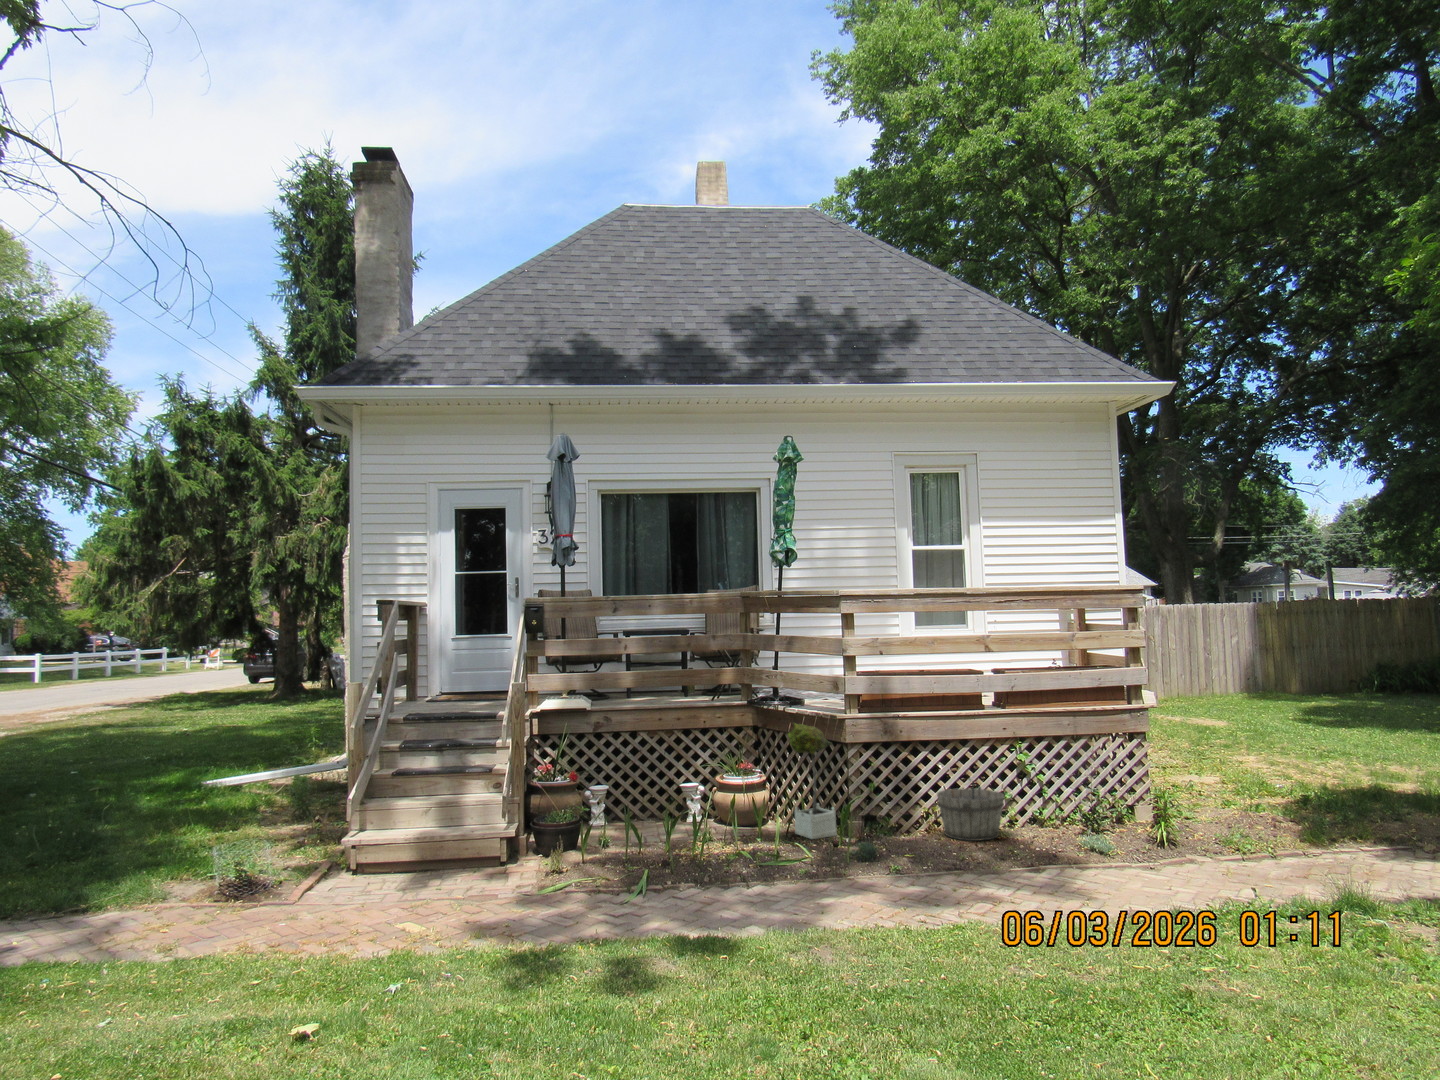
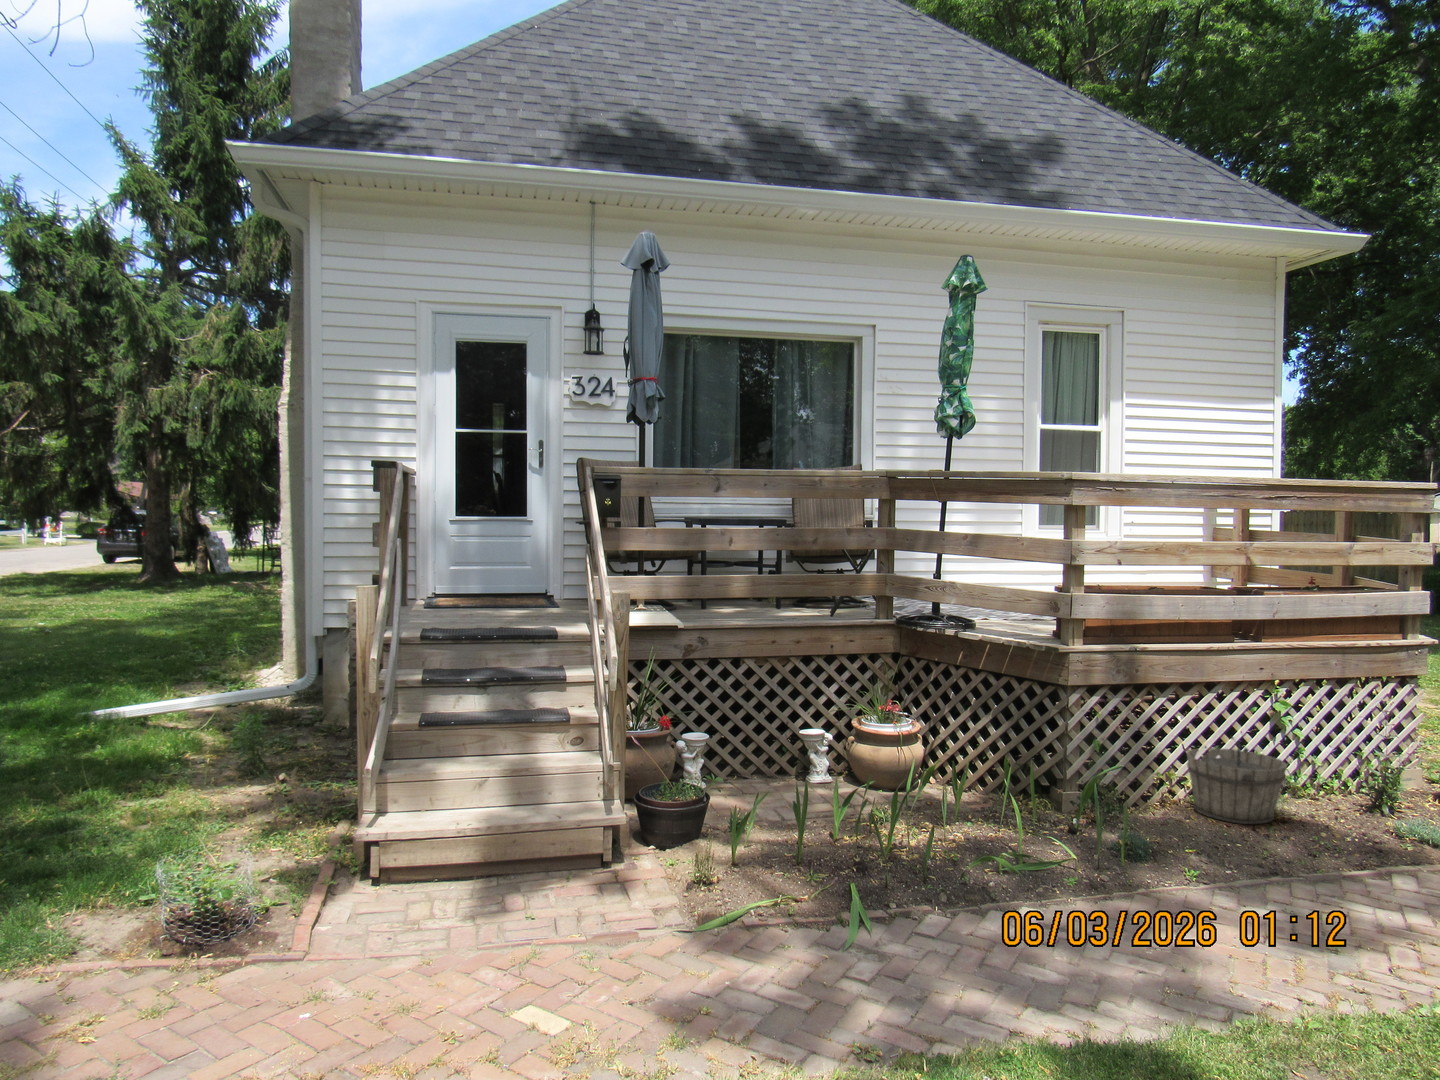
potted tree: present [788,723,837,839] -> none [986,655,1053,820]

